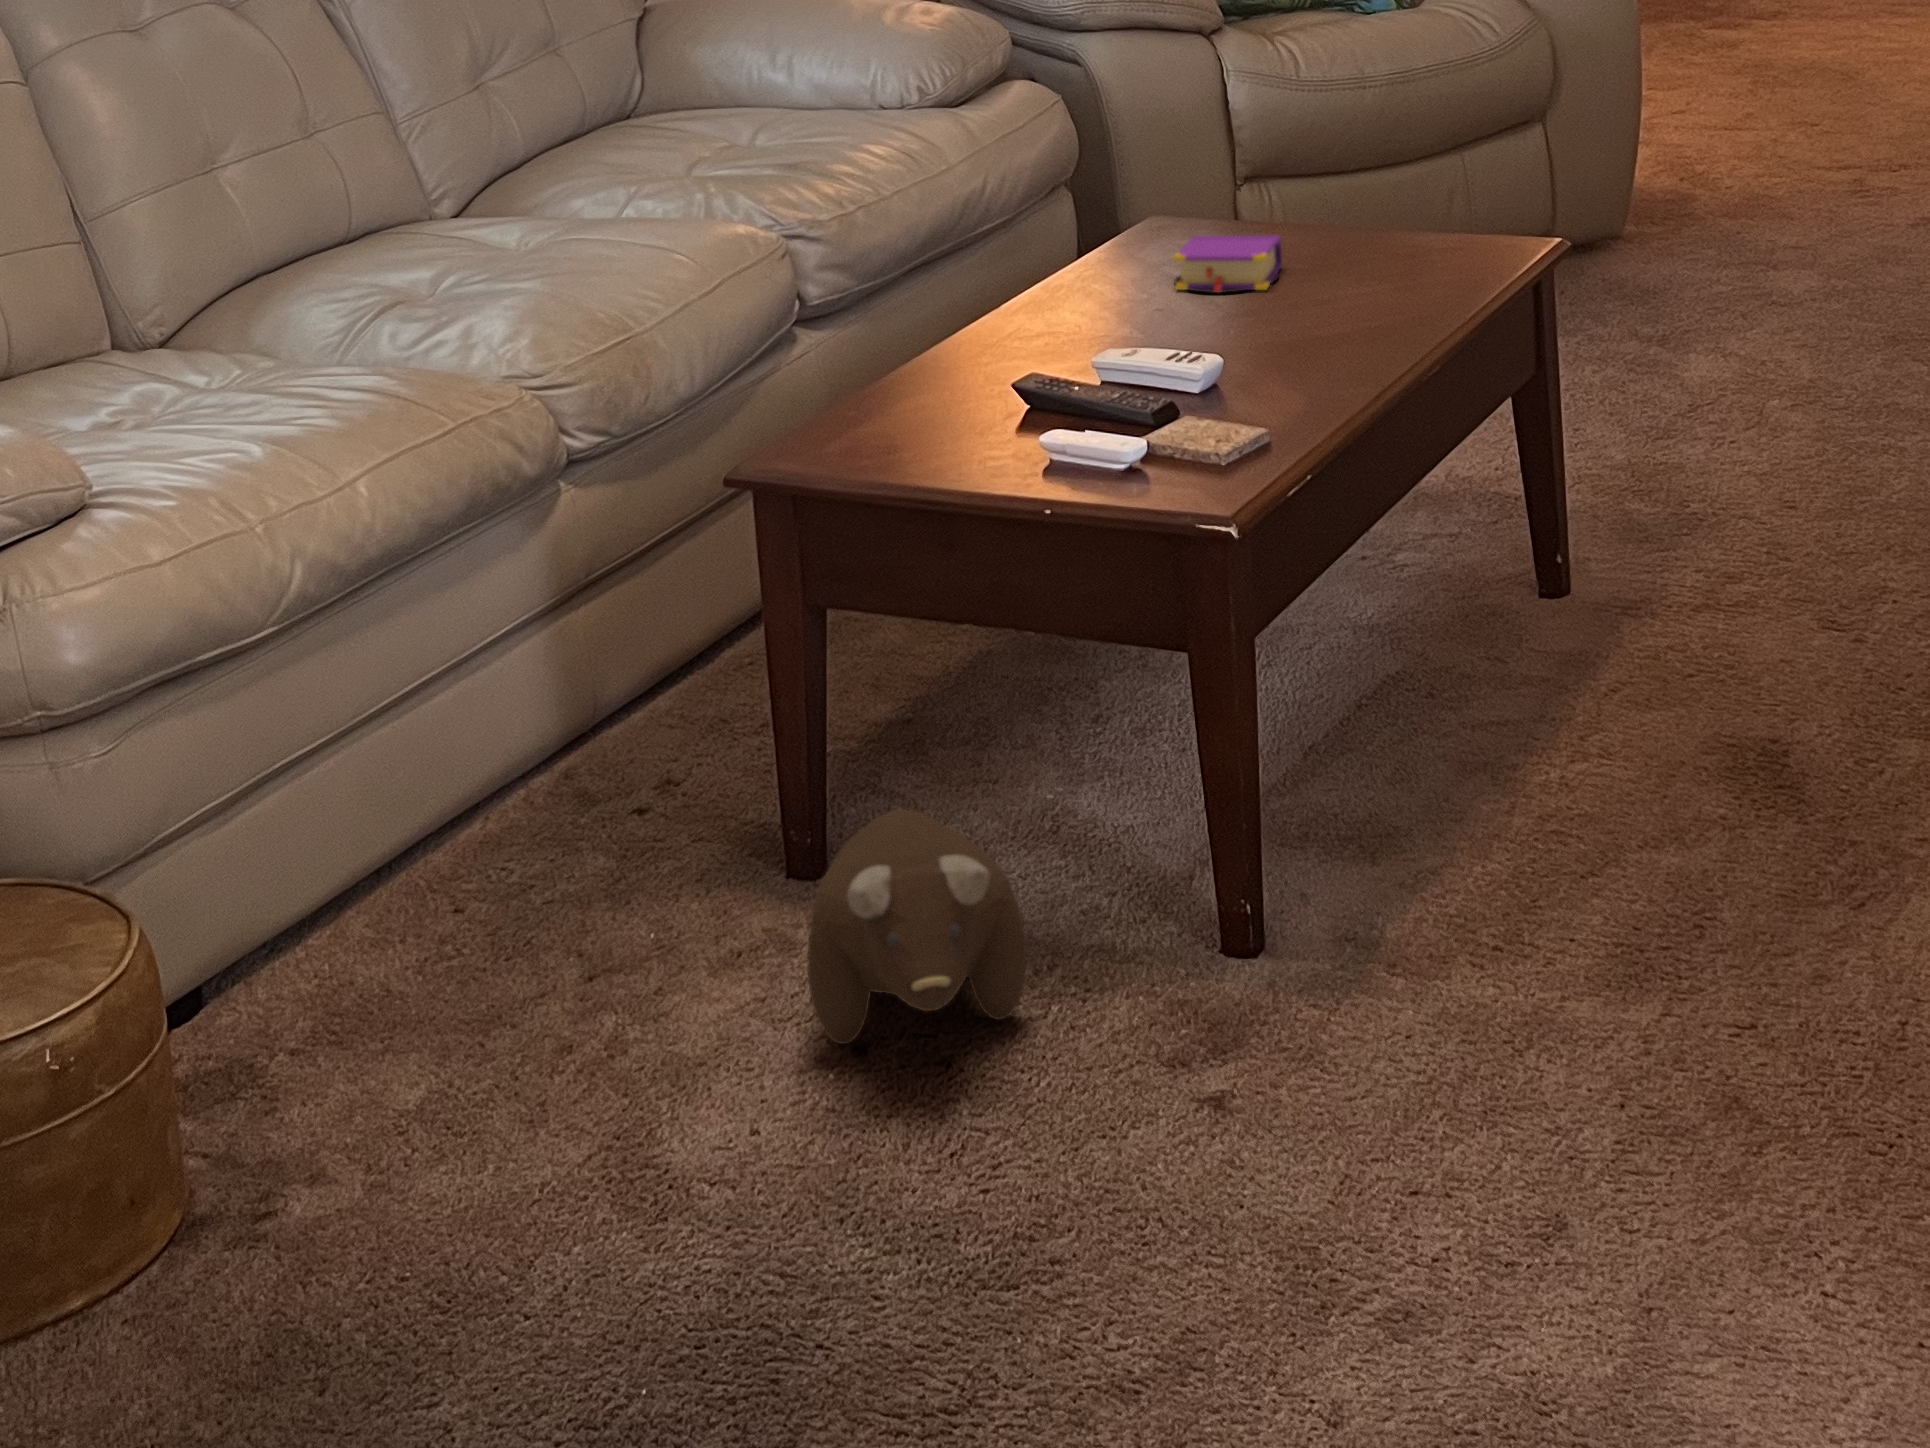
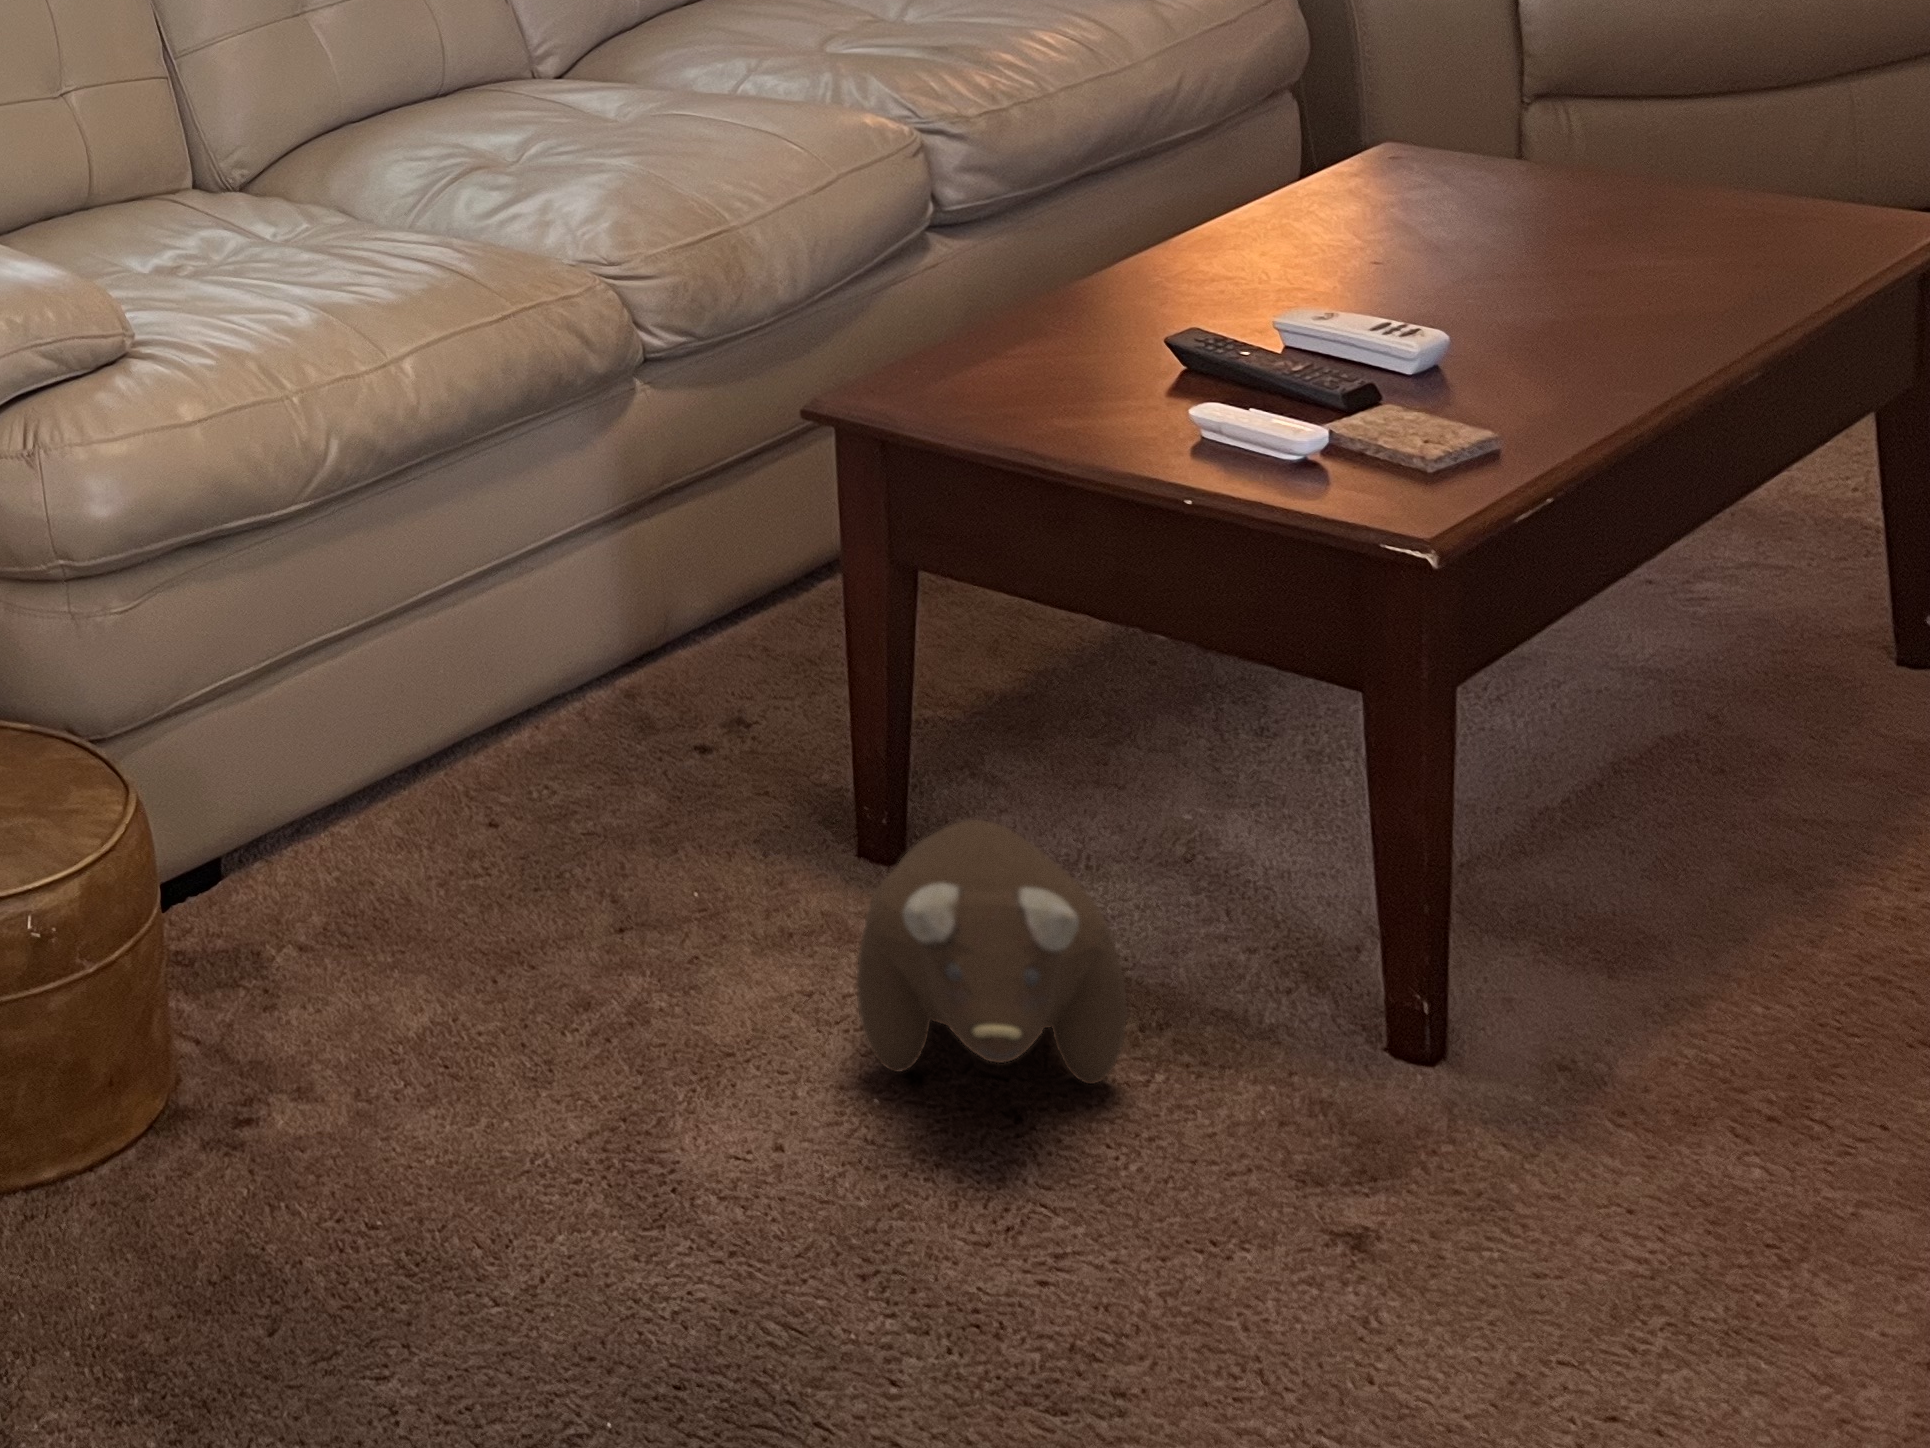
book: present [1174,236,1282,293] -> none [1338,179,1625,273]

